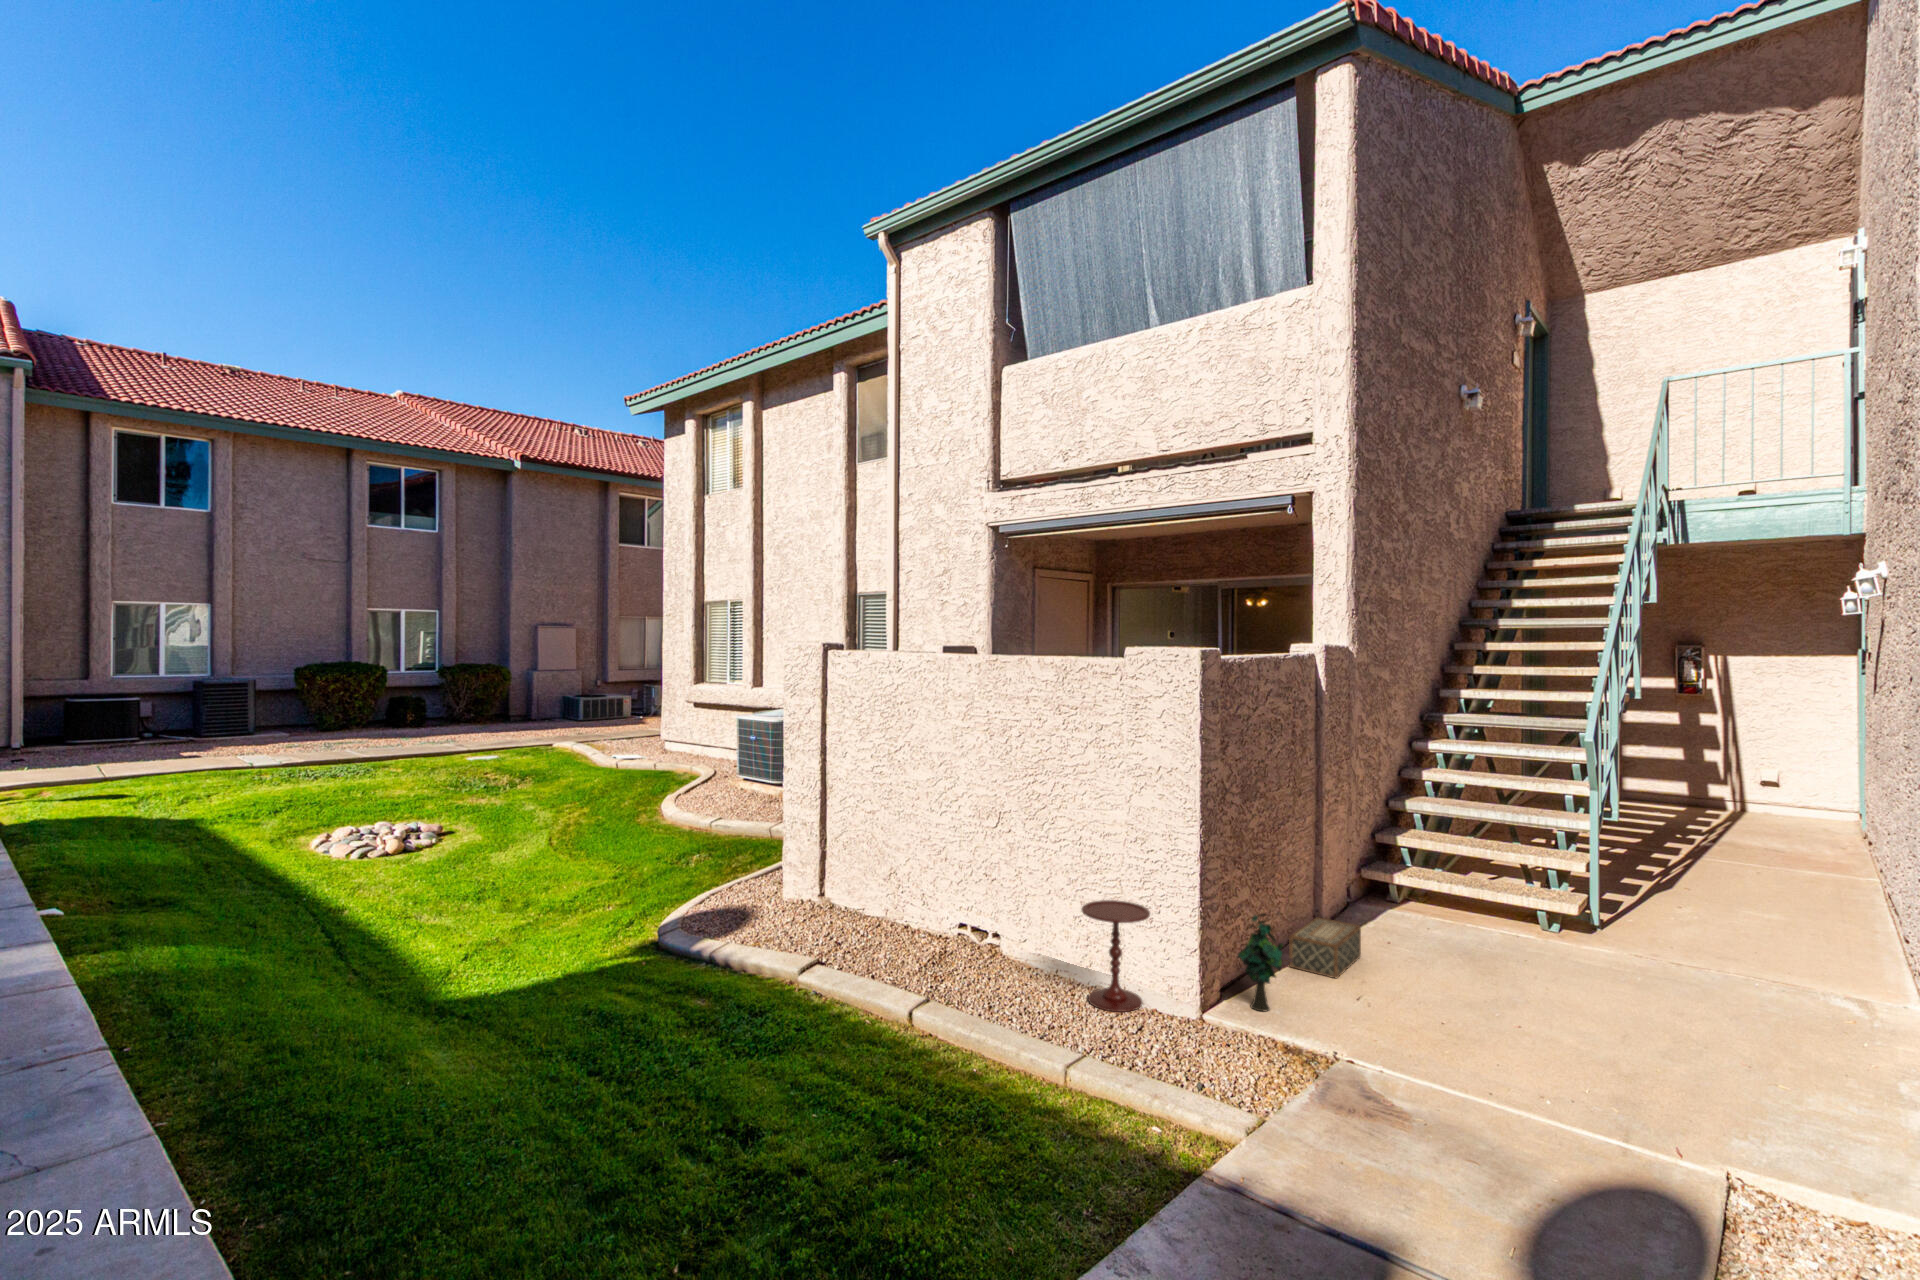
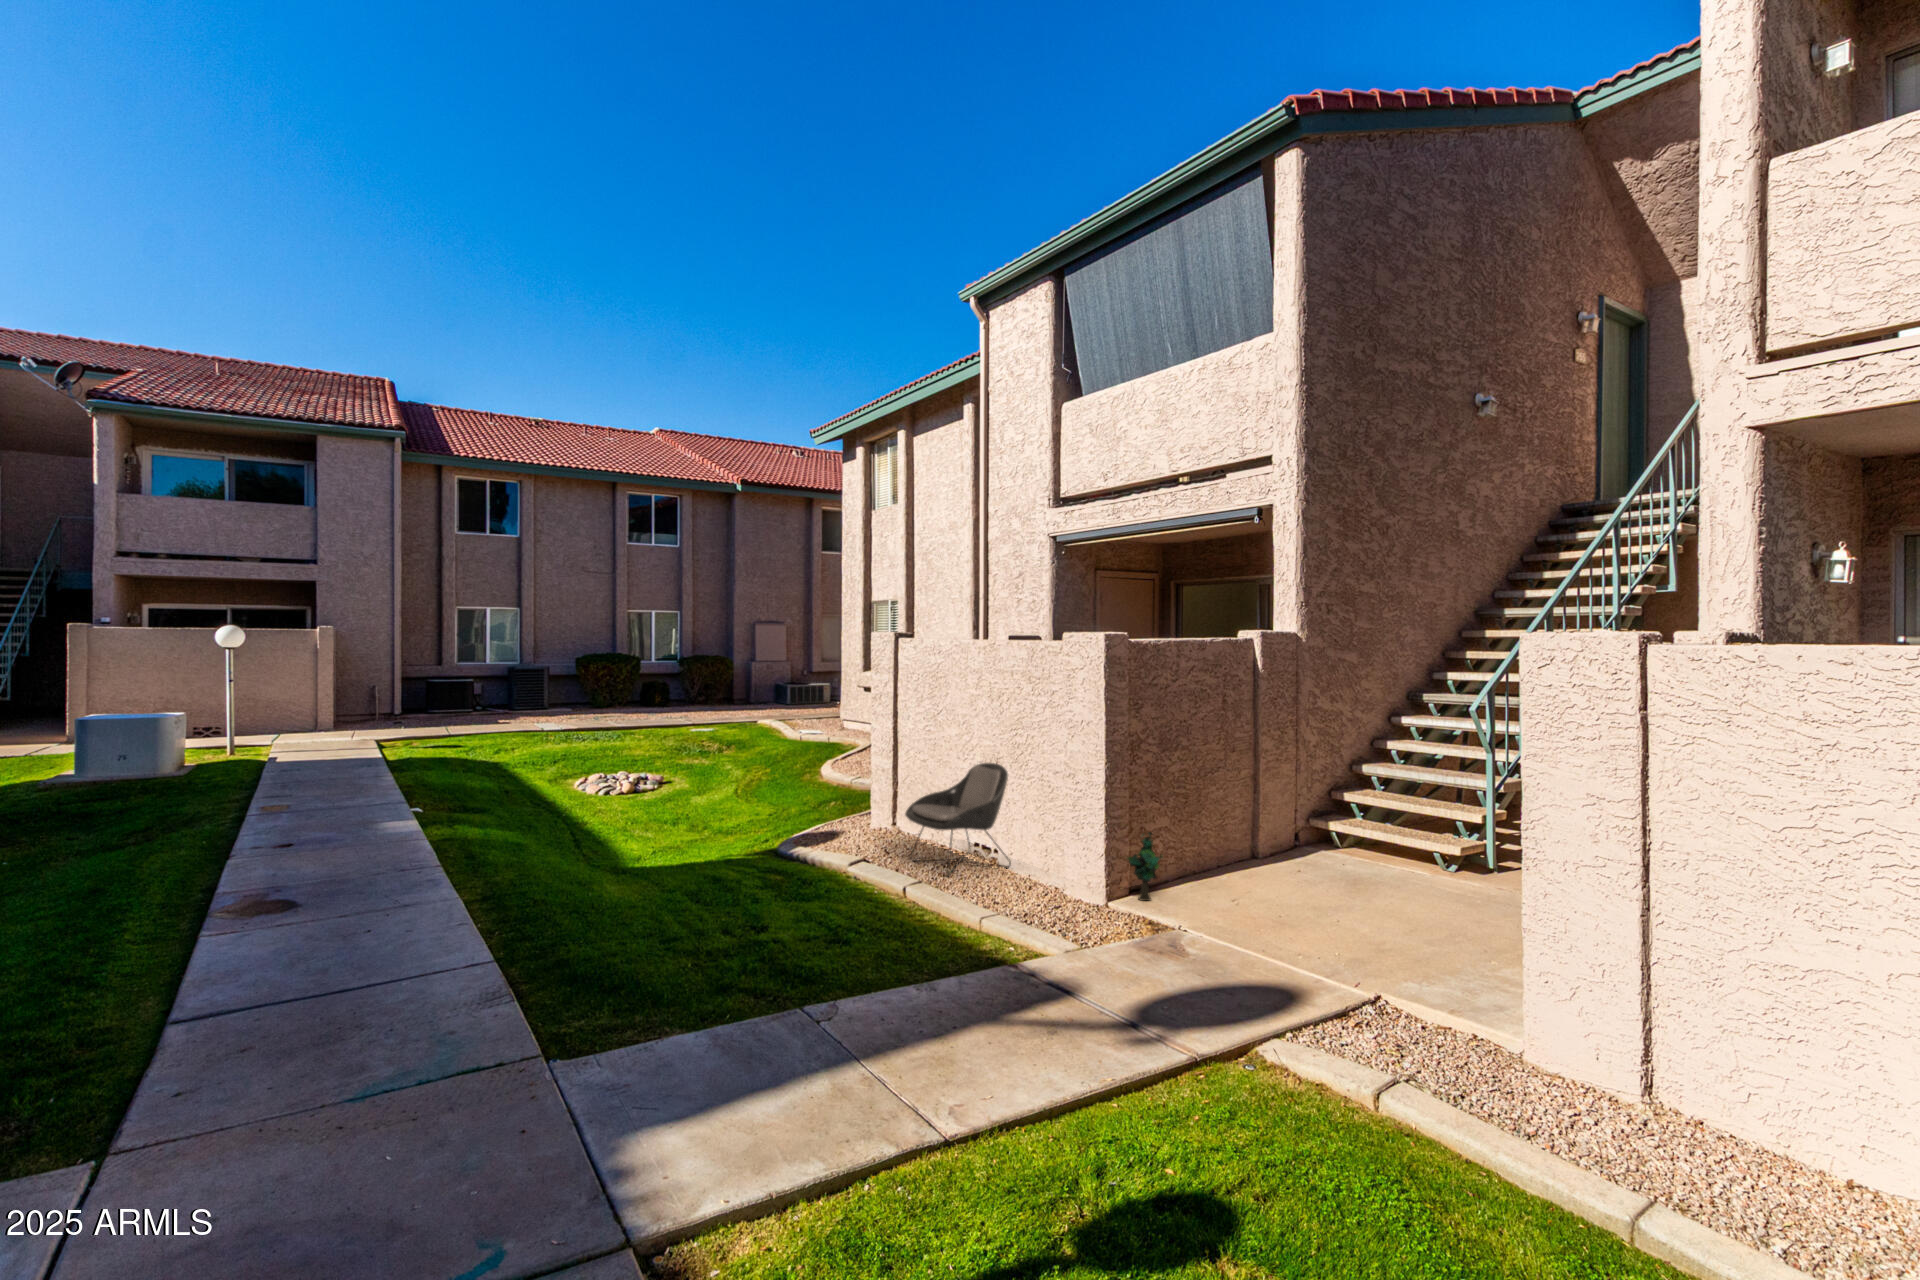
lounge chair: none [886,816,1040,992] -> present [905,763,1011,877]
side table: present [1081,900,1150,1012] -> none [1020,820,1068,894]
woven basket: present [1289,917,1361,978] -> none [1199,850,1266,890]

